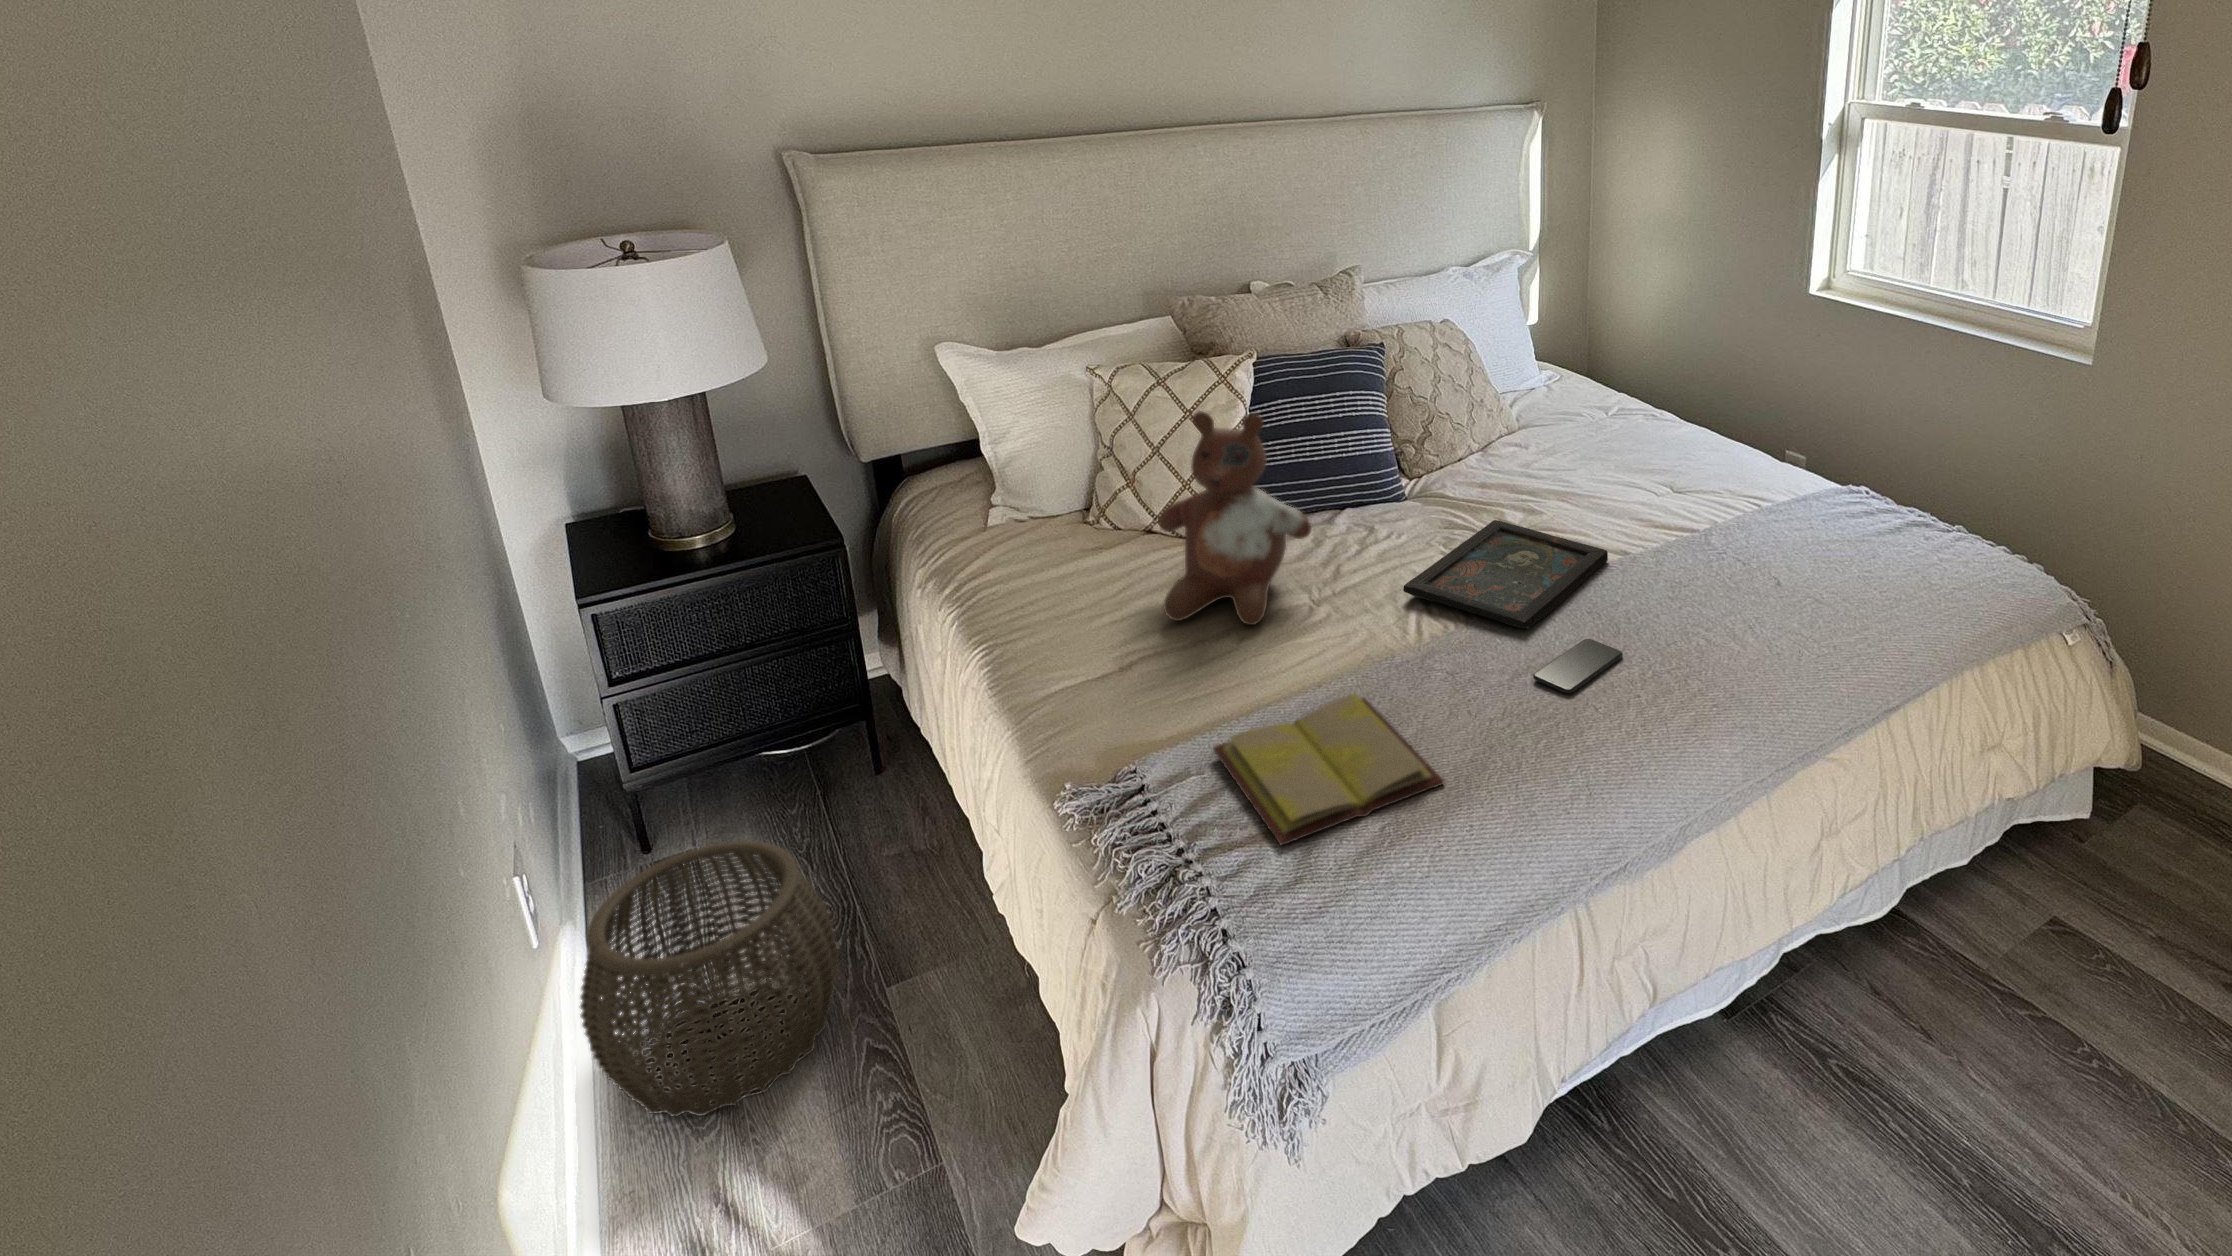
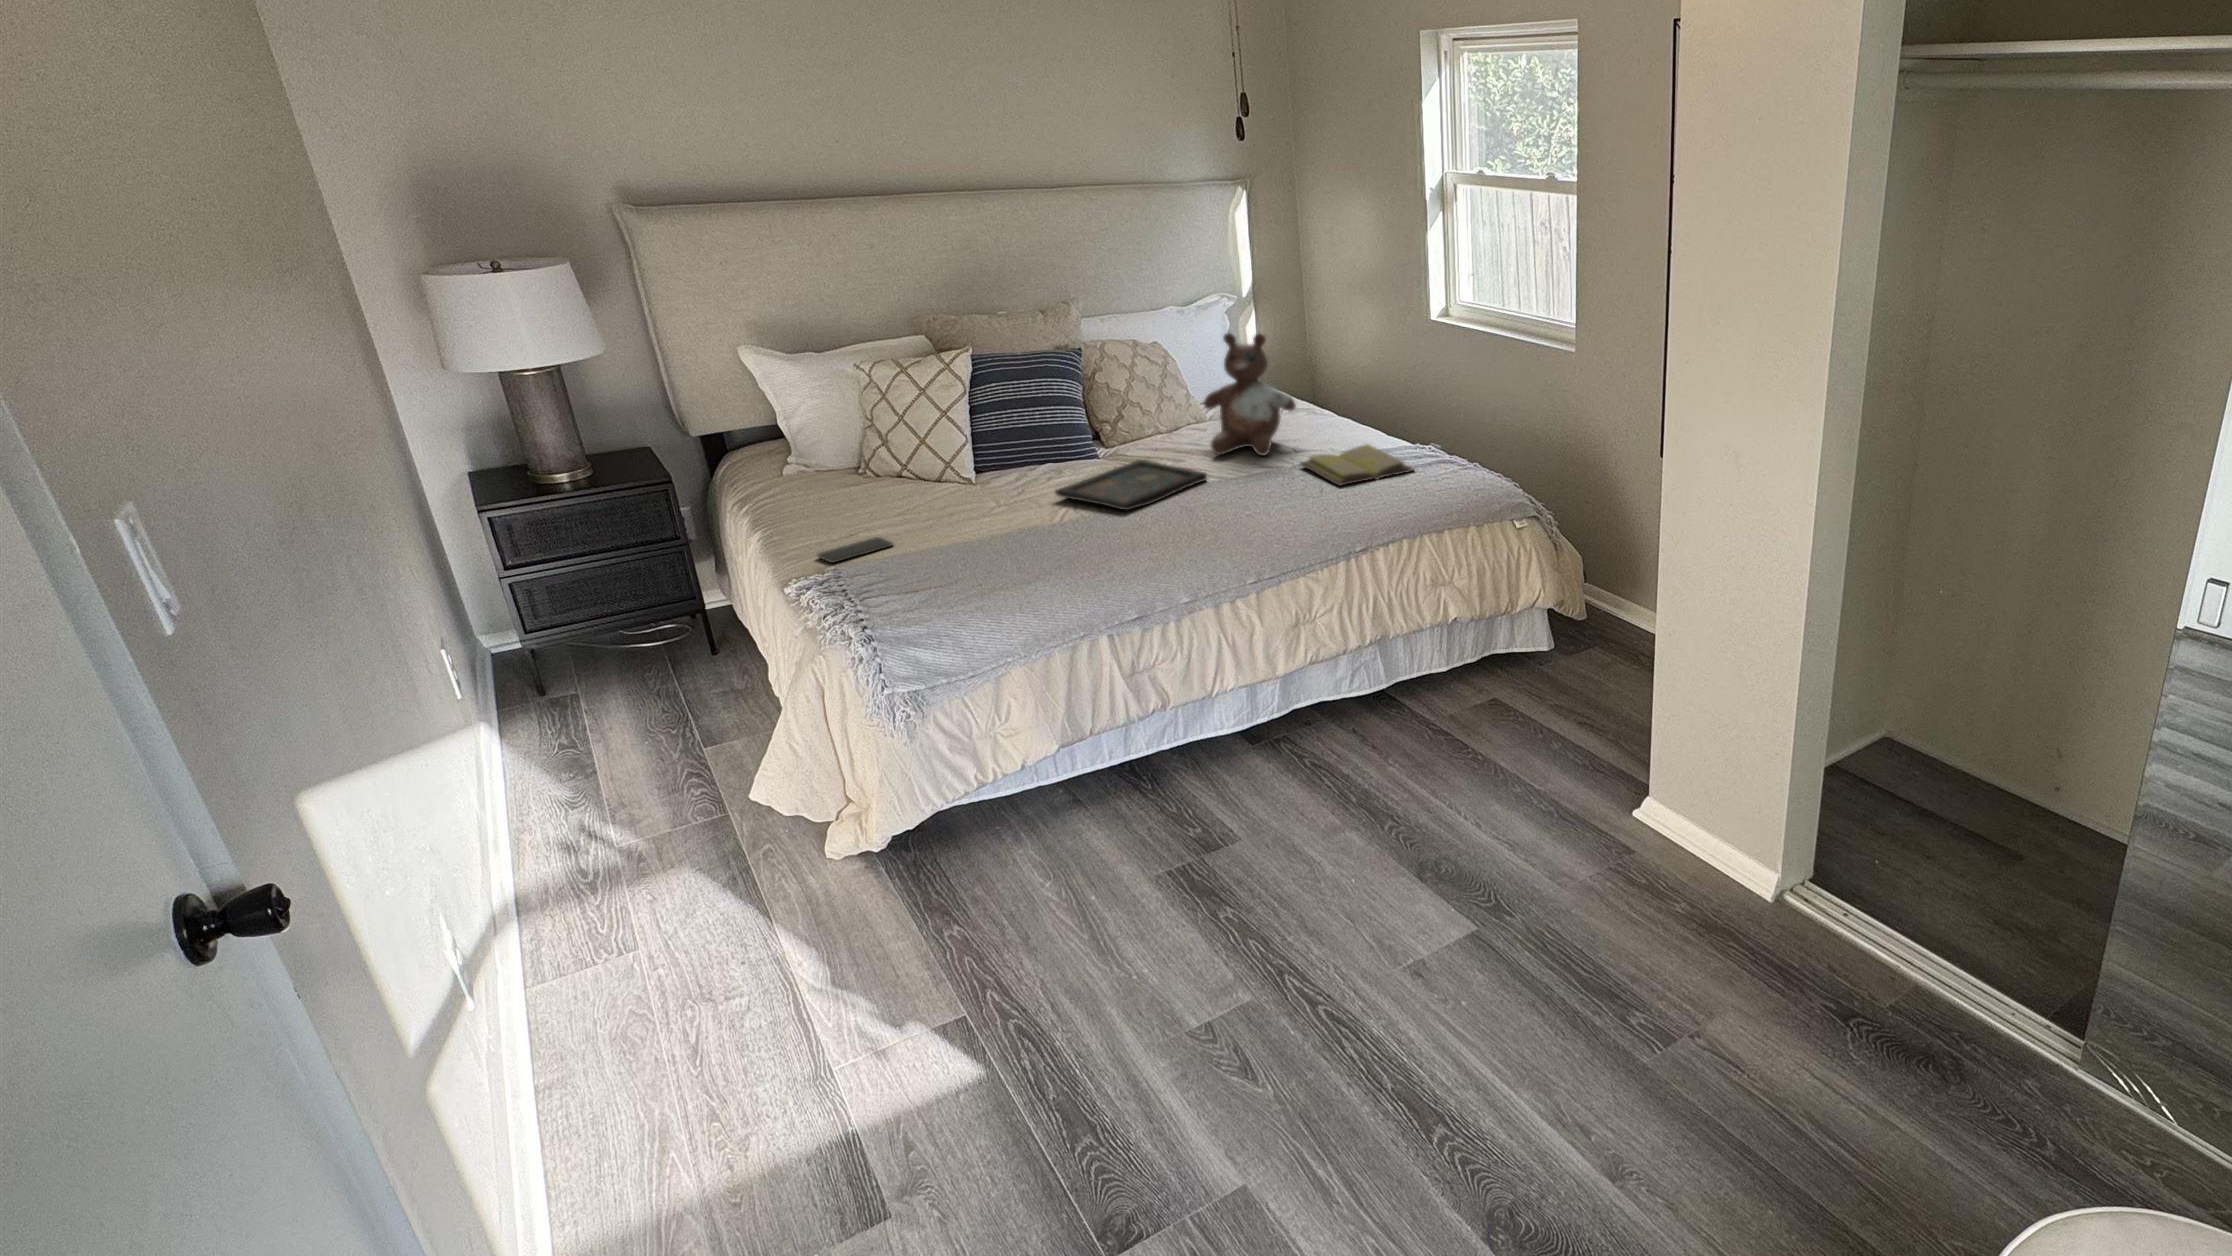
stuffed bear: present [1158,411,1312,625] -> present [1204,333,1296,456]
smartphone: present [1533,639,1623,694] -> present [818,537,893,563]
diary: present [1213,694,1444,846] -> present [1300,445,1414,486]
woven basket: present [580,841,838,1117] -> none [493,650,671,807]

